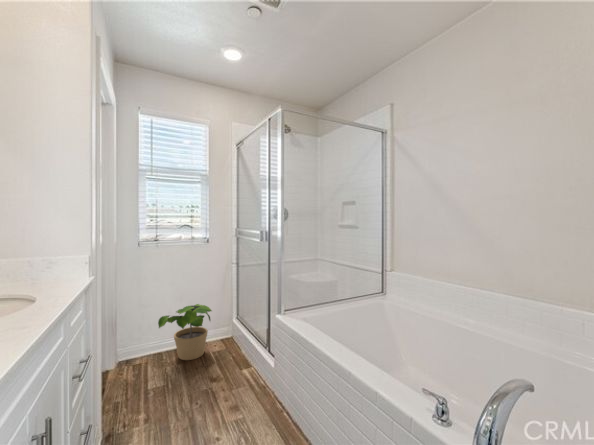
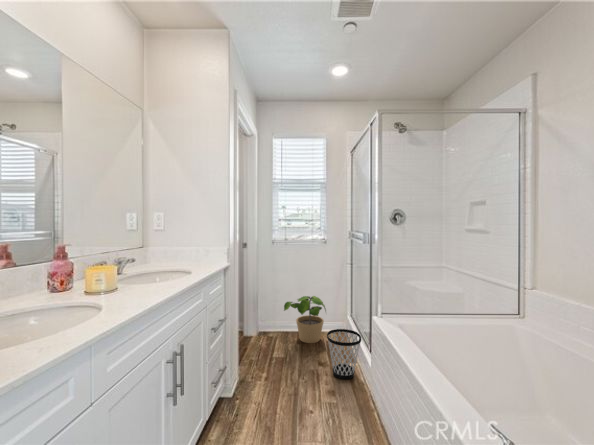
wastebasket: none [222,334,260,390] -> present [327,329,361,379]

